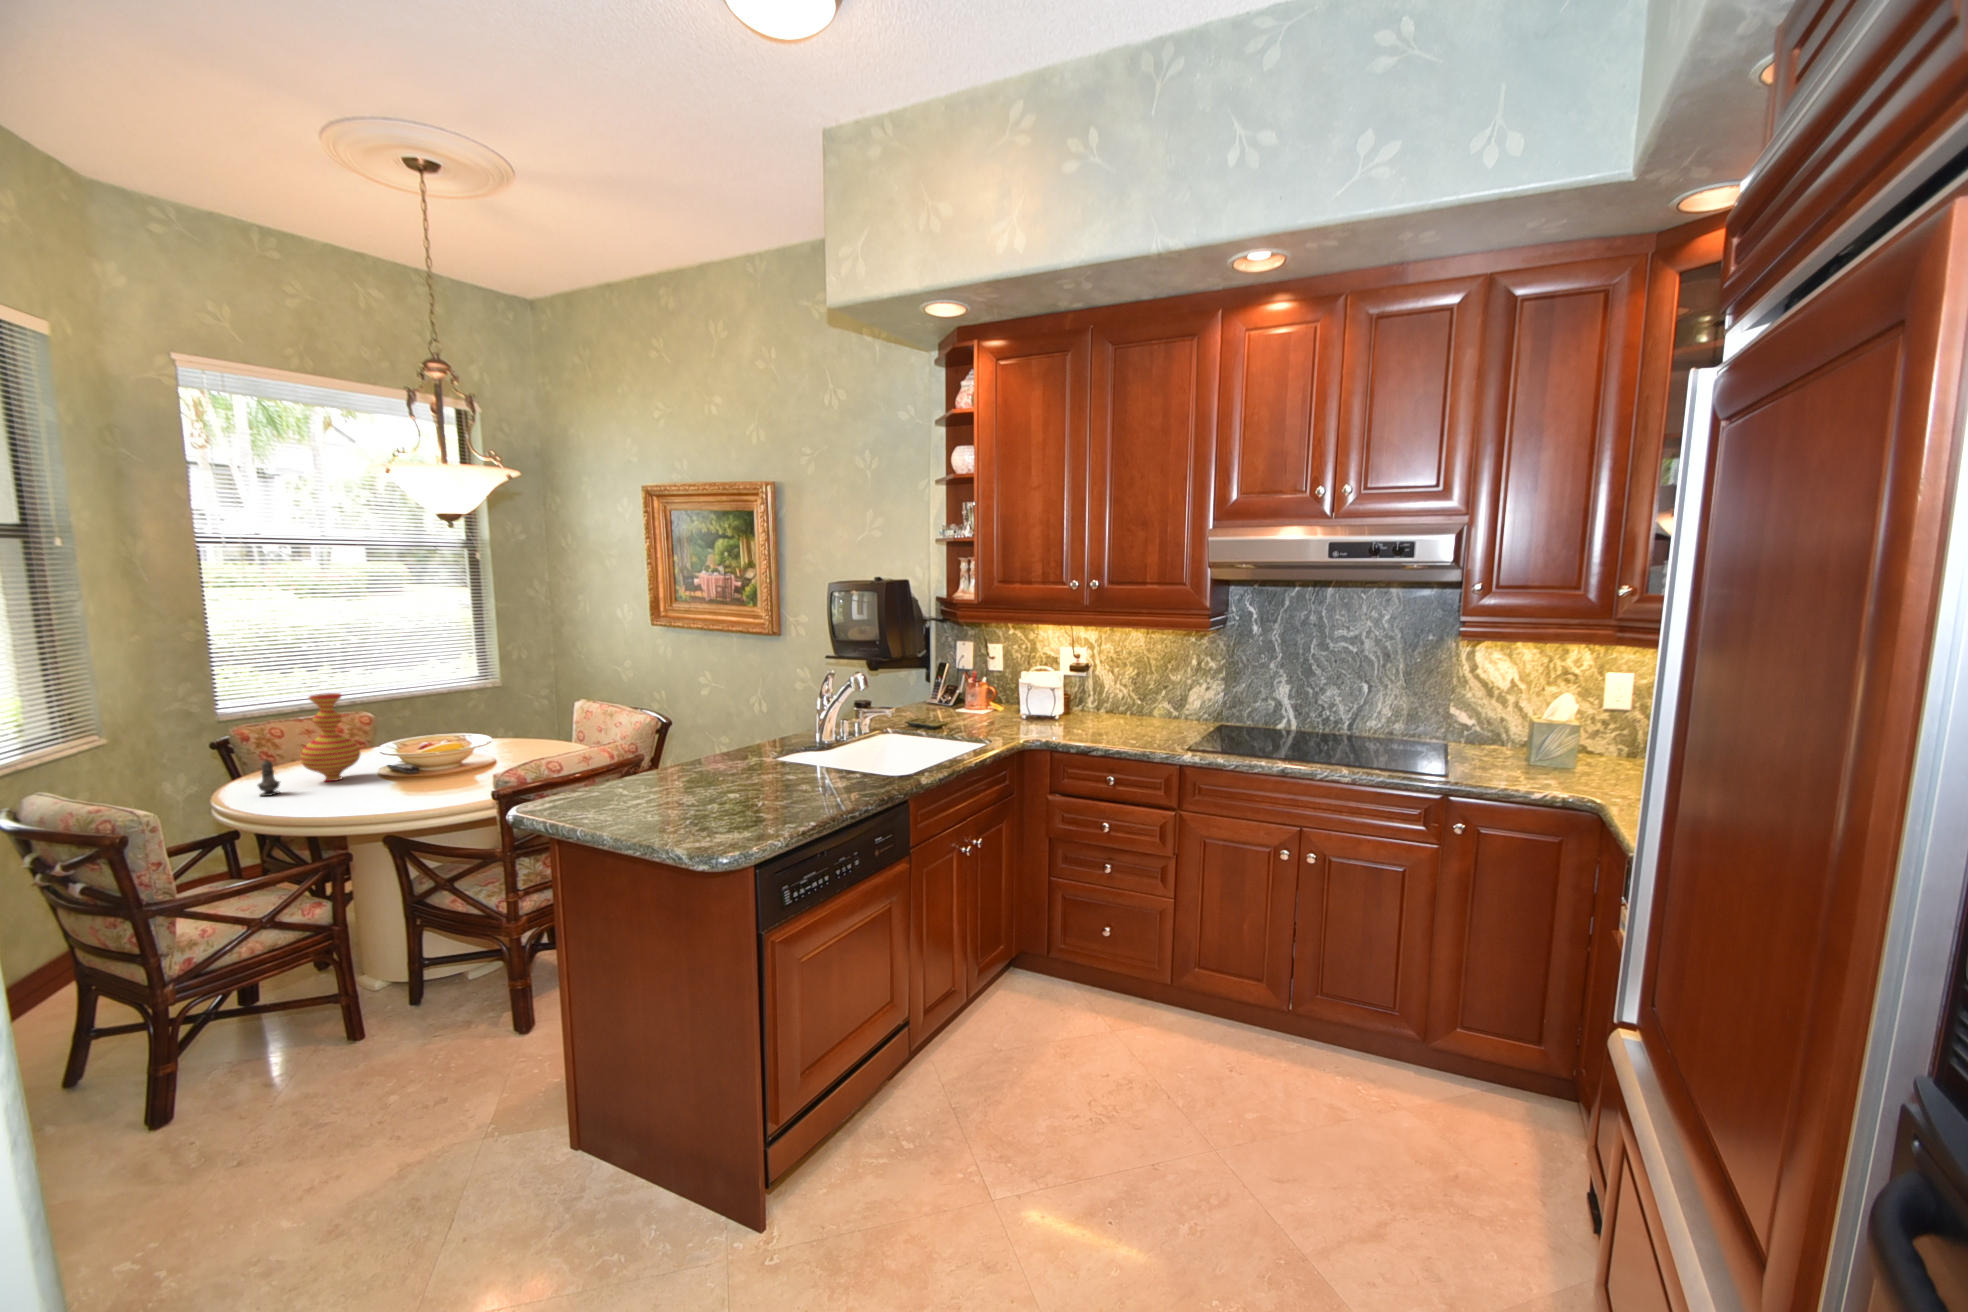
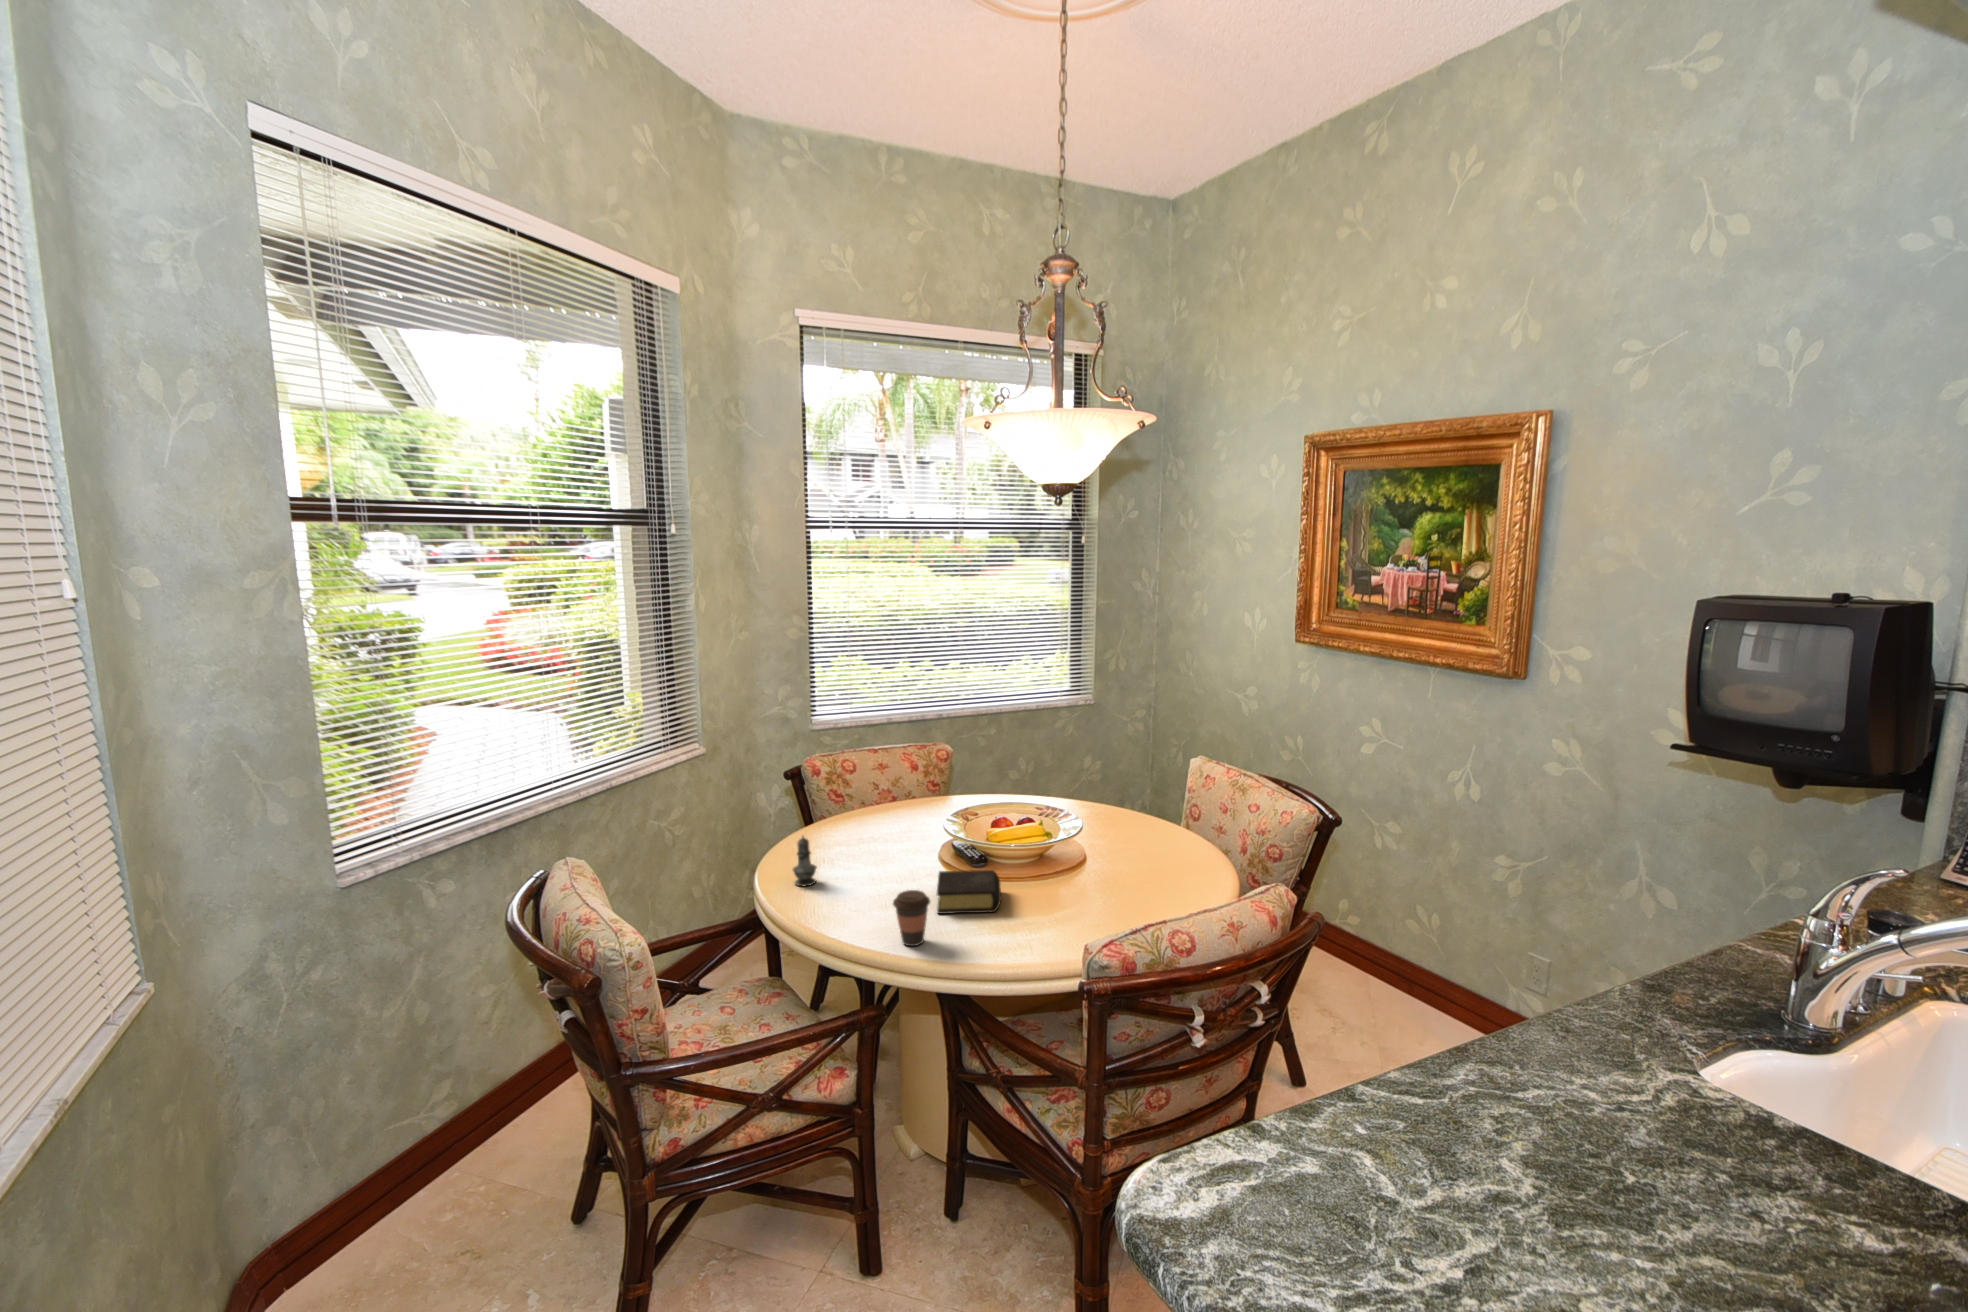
vase: present [300,693,360,782] -> none [843,747,908,870]
book: none [394,762,448,789] -> present [937,870,1001,914]
coffee cup: none [366,768,396,803] -> present [893,890,930,946]

